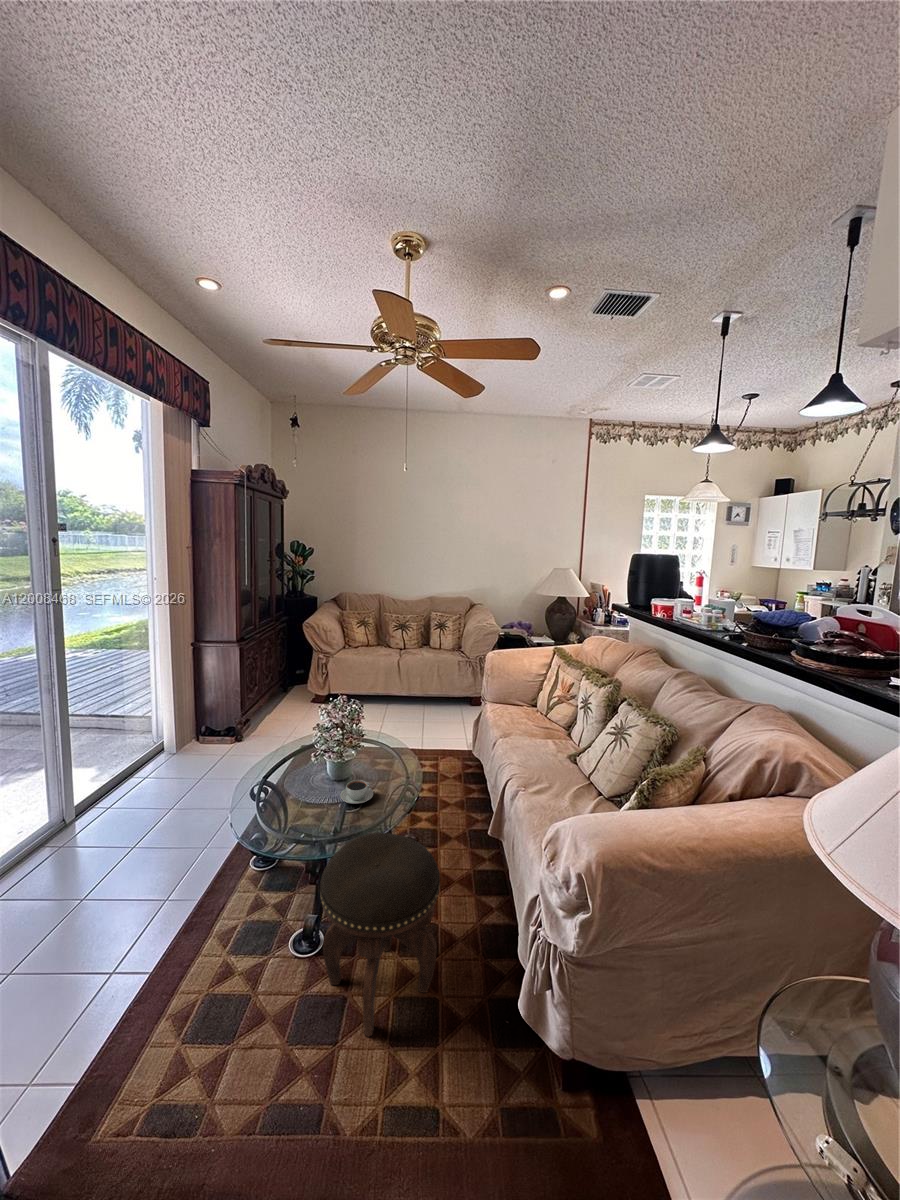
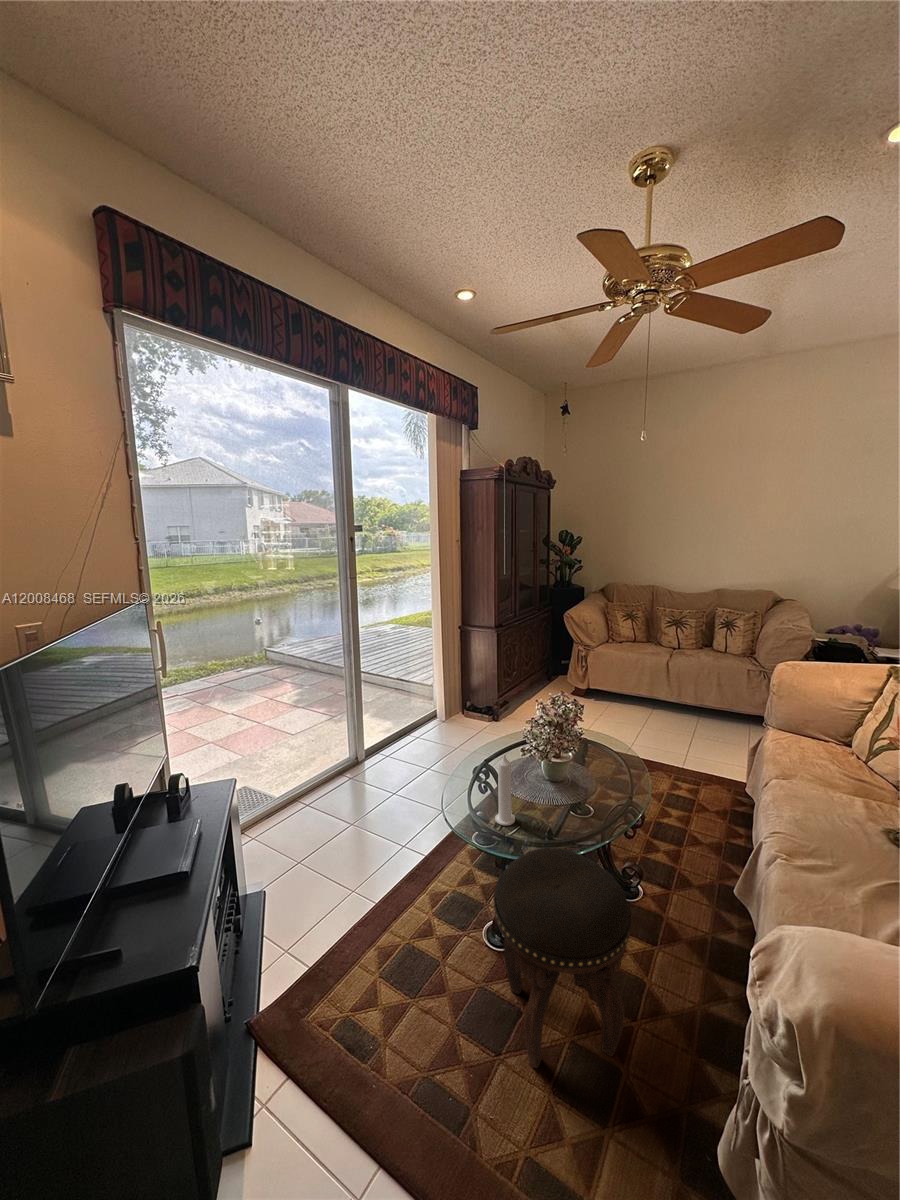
candle: none [296,762,316,832] -> present [495,754,515,826]
coffee cup: present [340,780,373,804] -> none [546,785,582,812]

